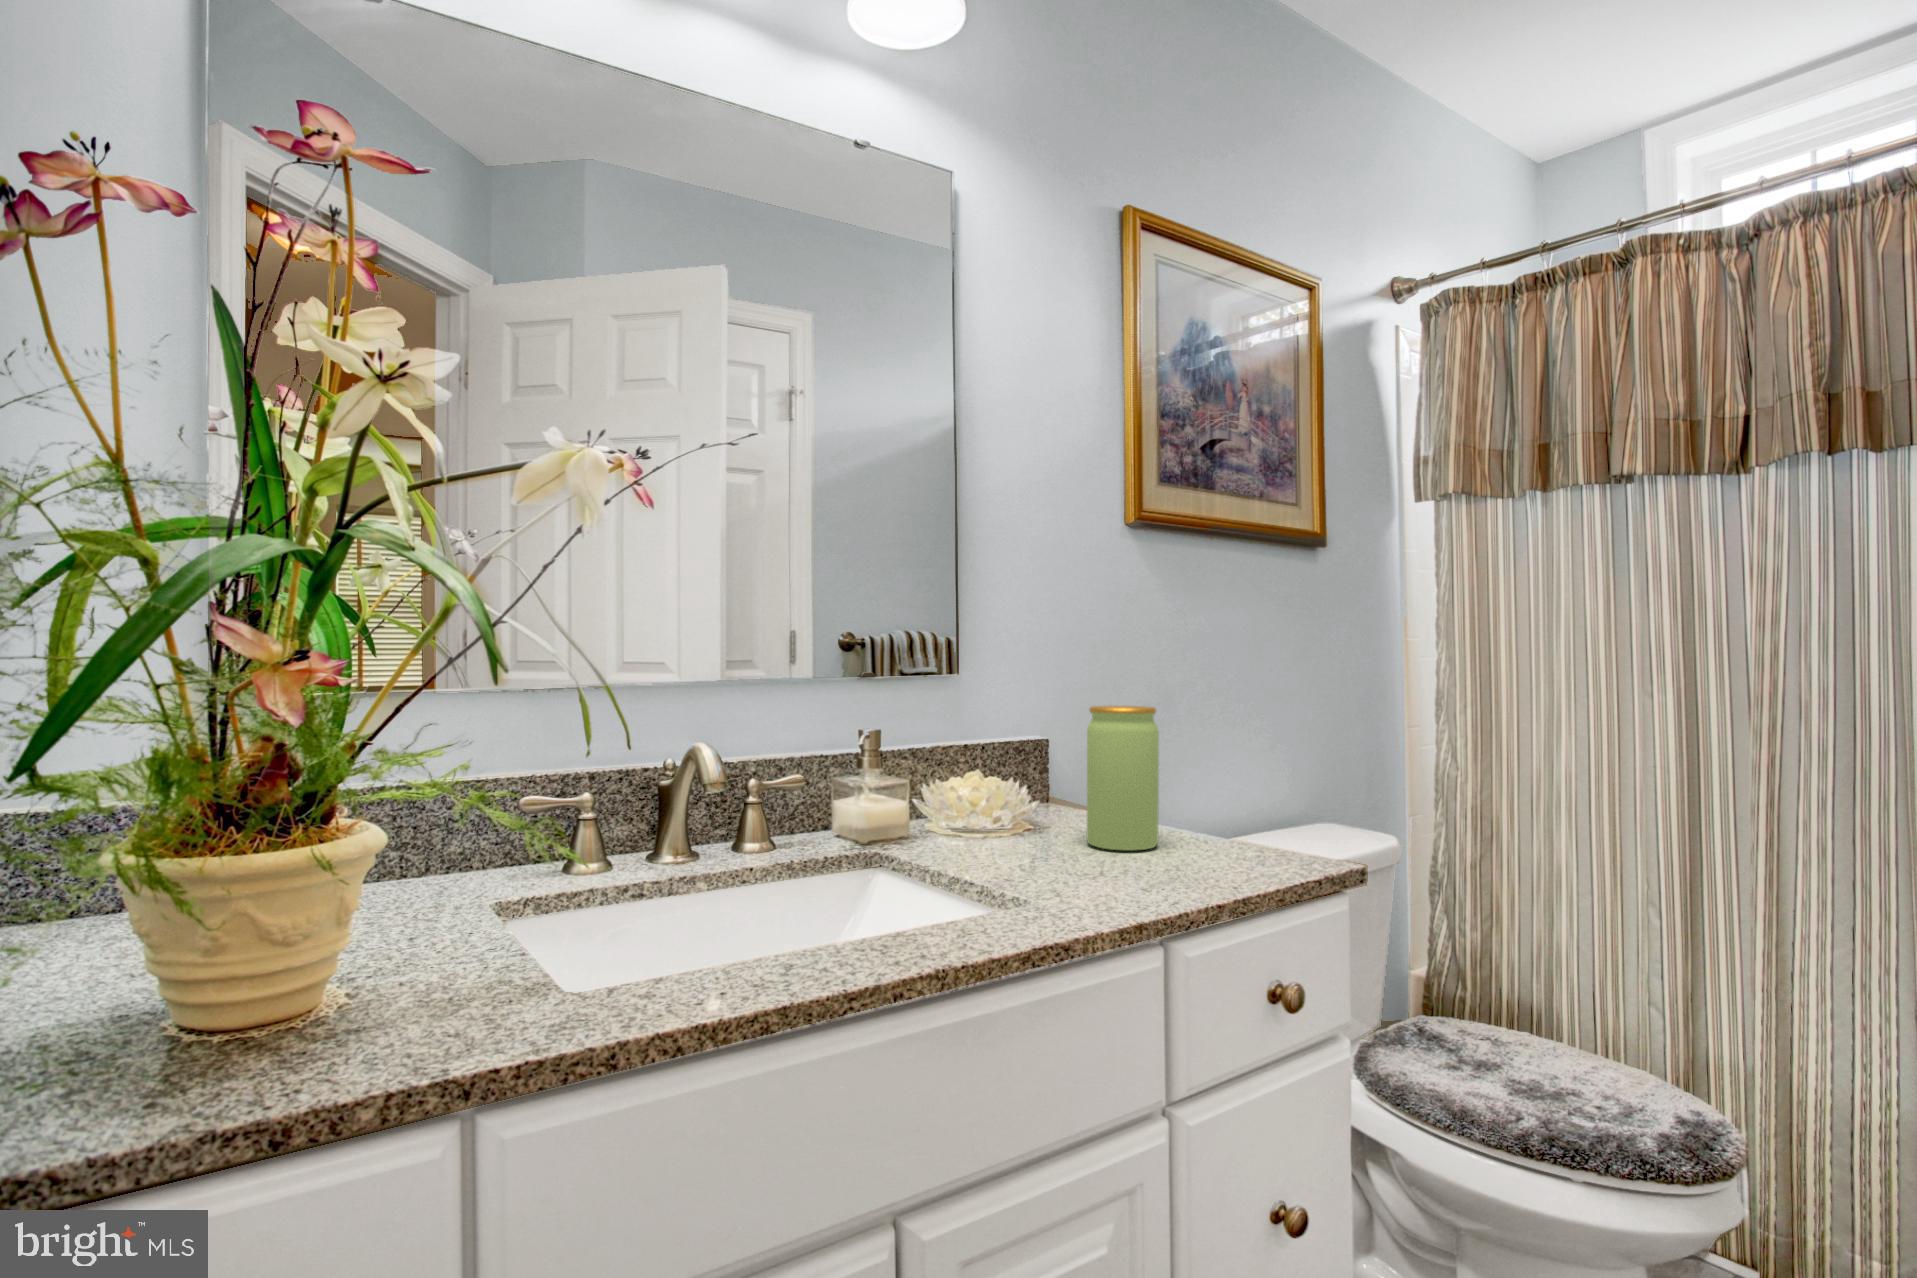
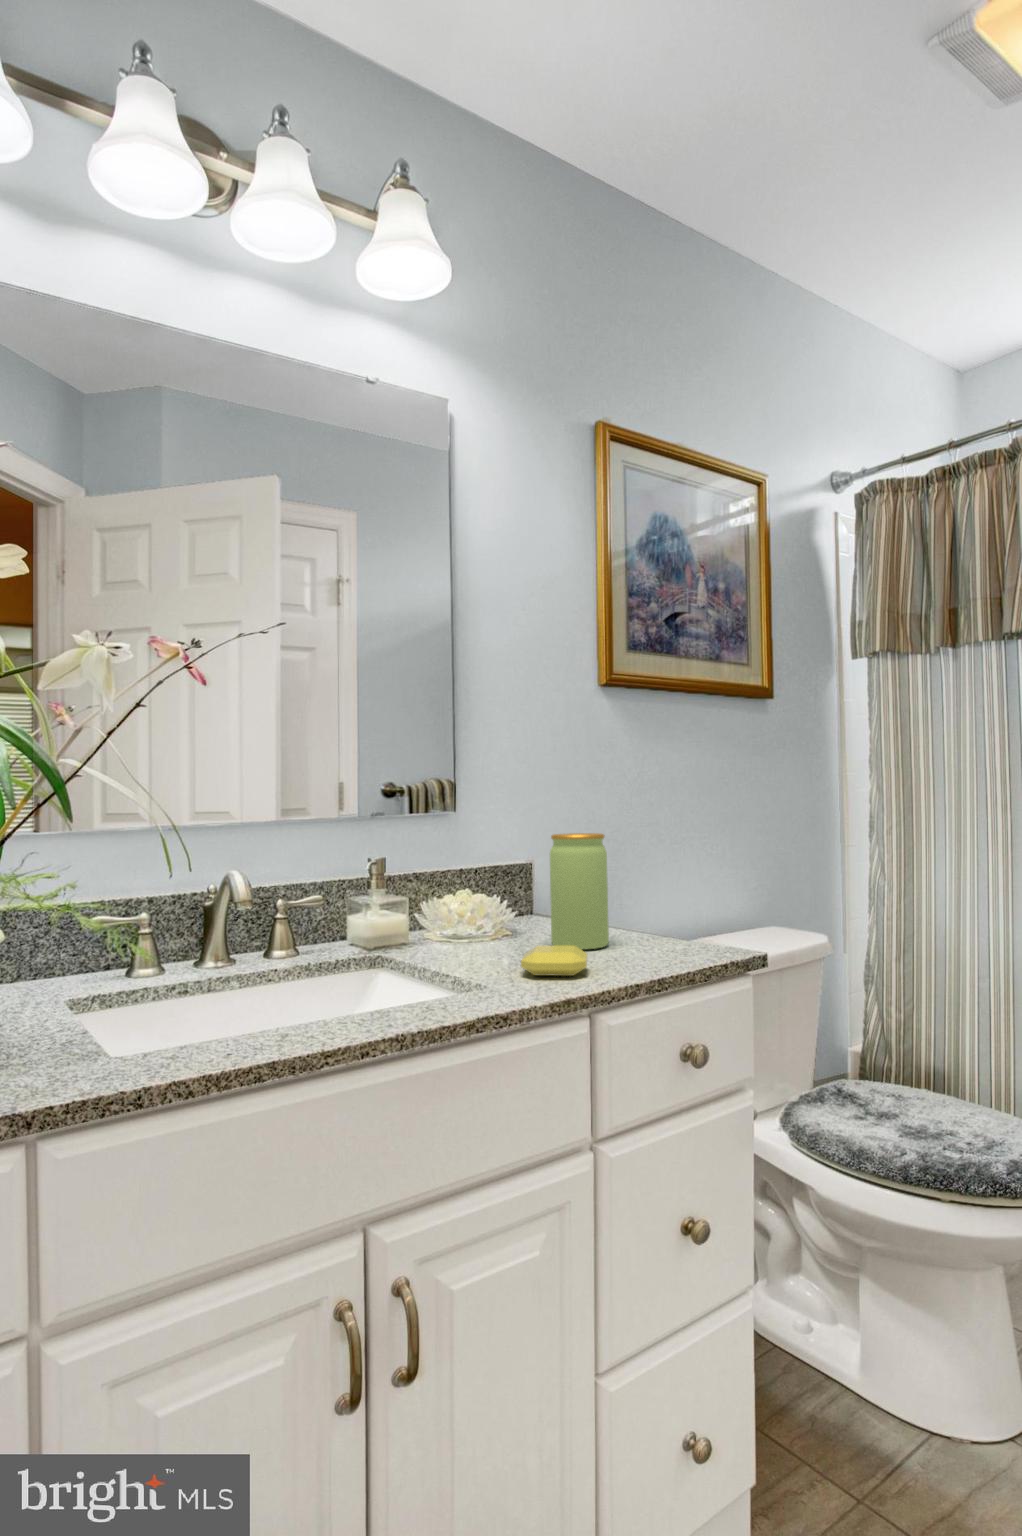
soap bar: none [1067,847,1150,887] -> present [521,946,588,976]

